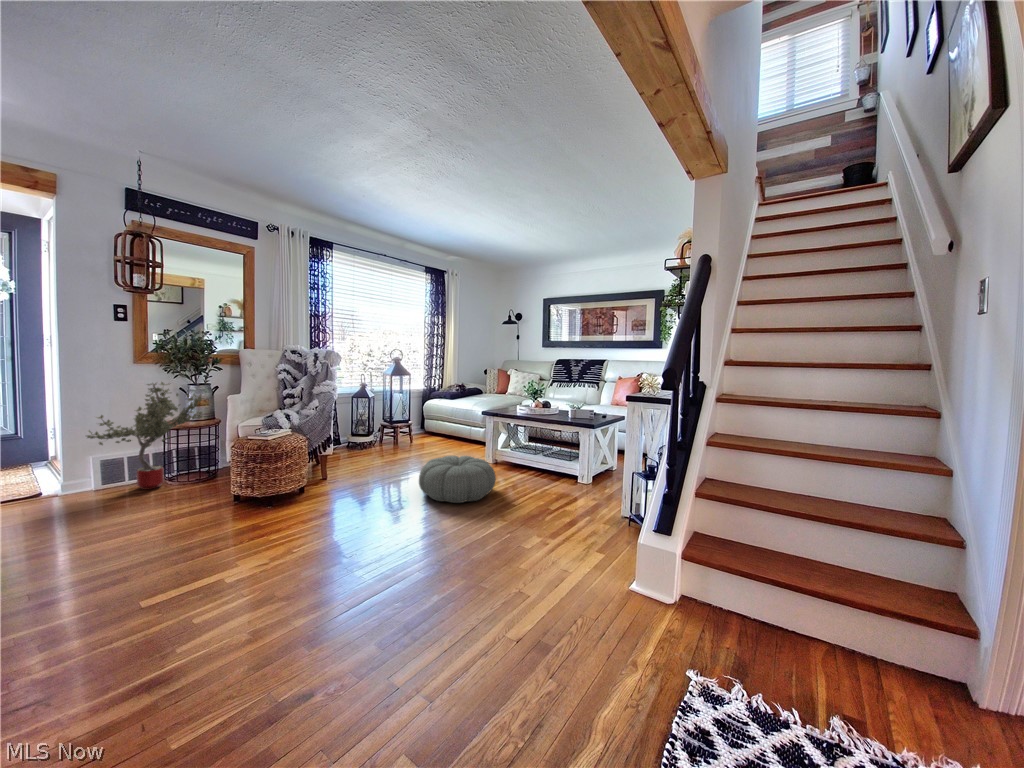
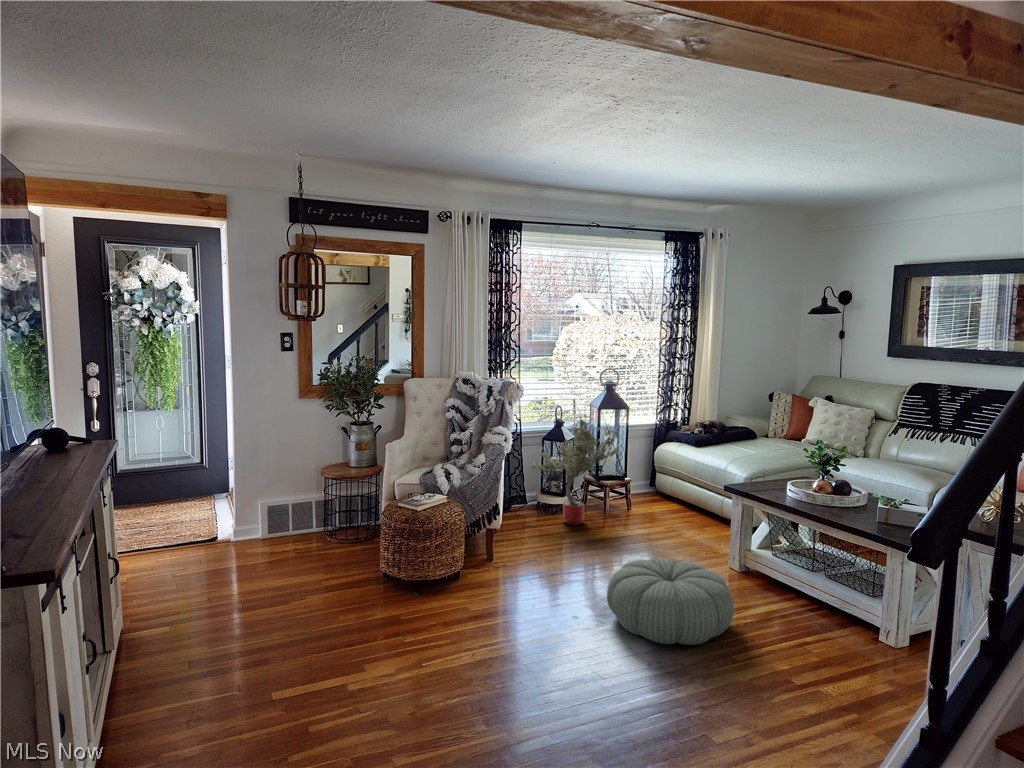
potted tree: present [87,382,202,490] -> present [531,414,619,525]

